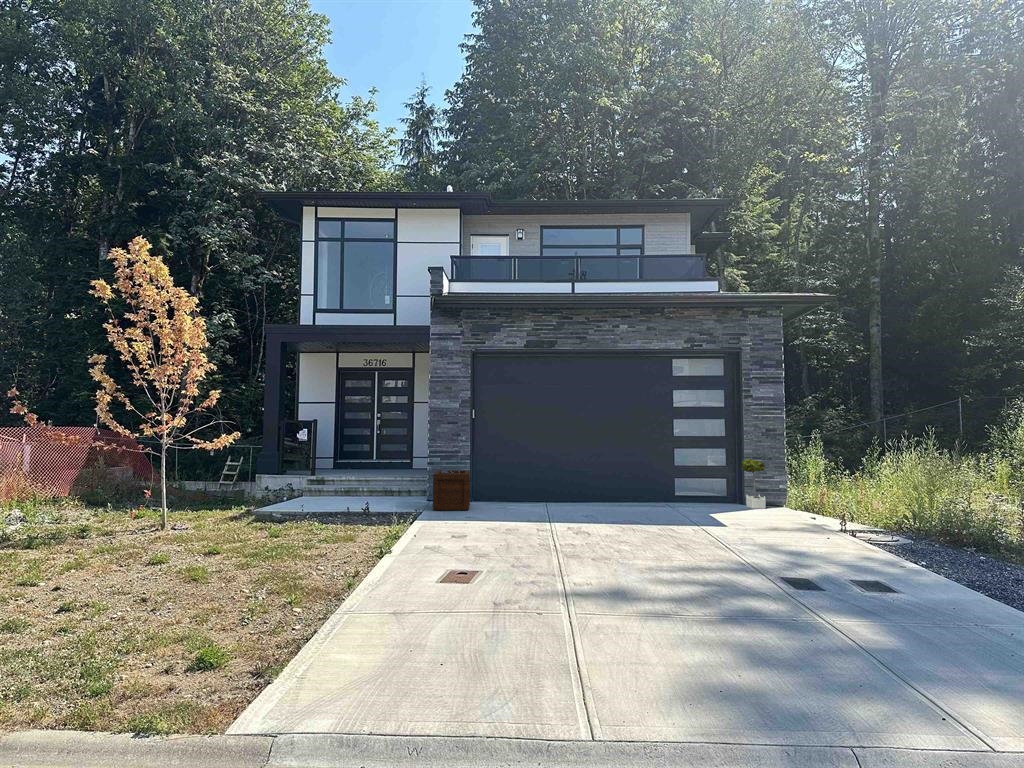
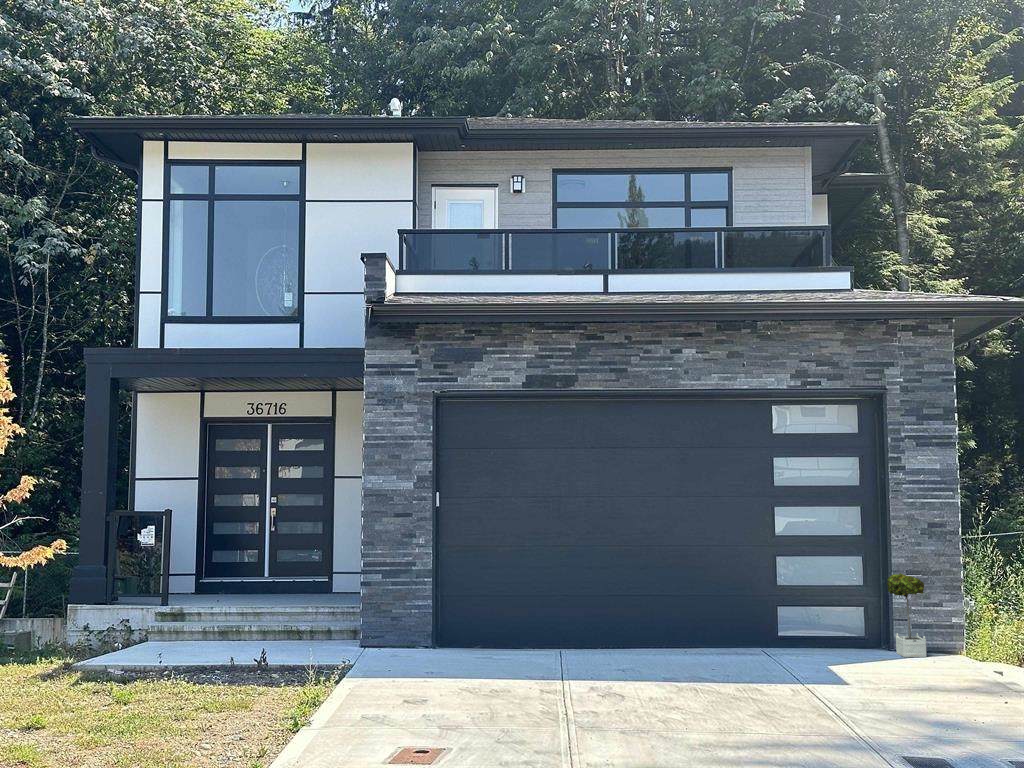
wooden crate: present [433,471,470,510] -> none [371,596,433,663]

